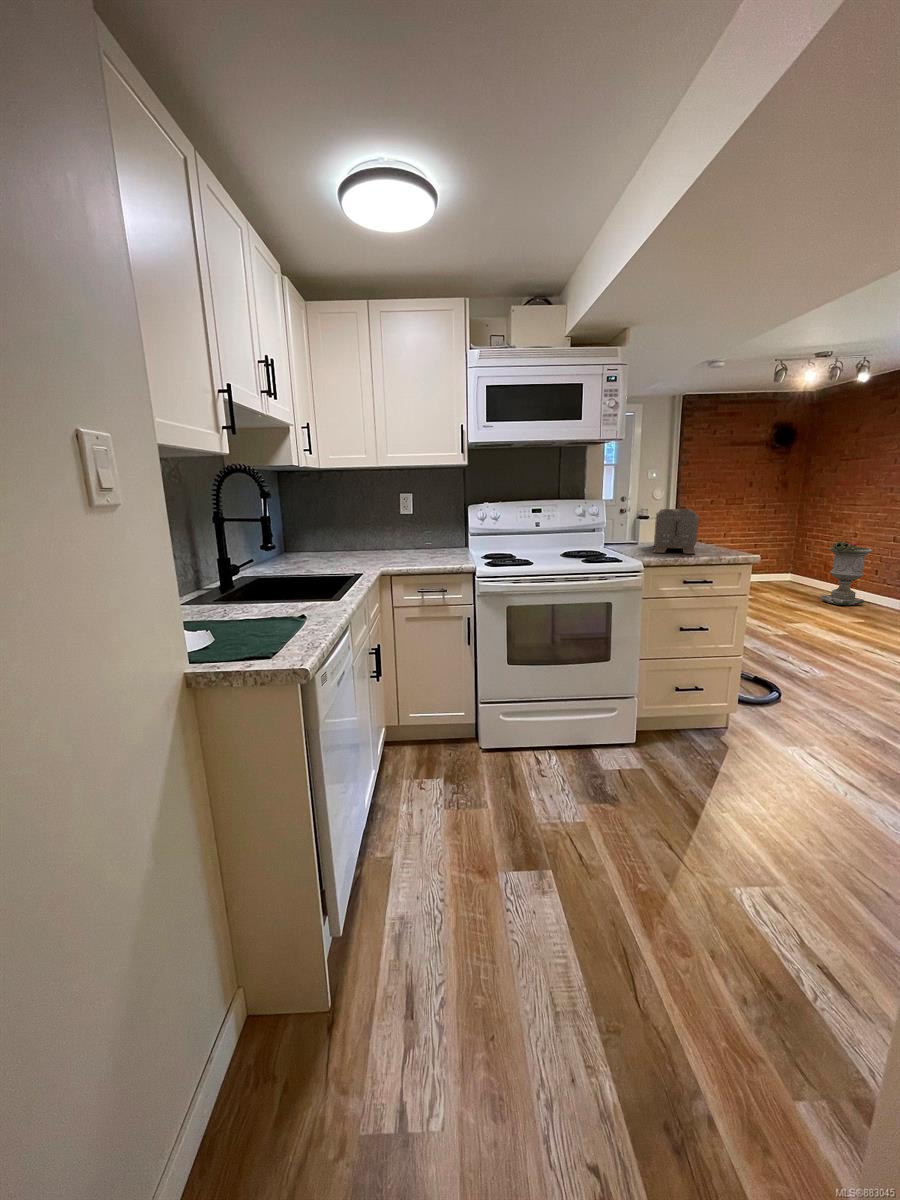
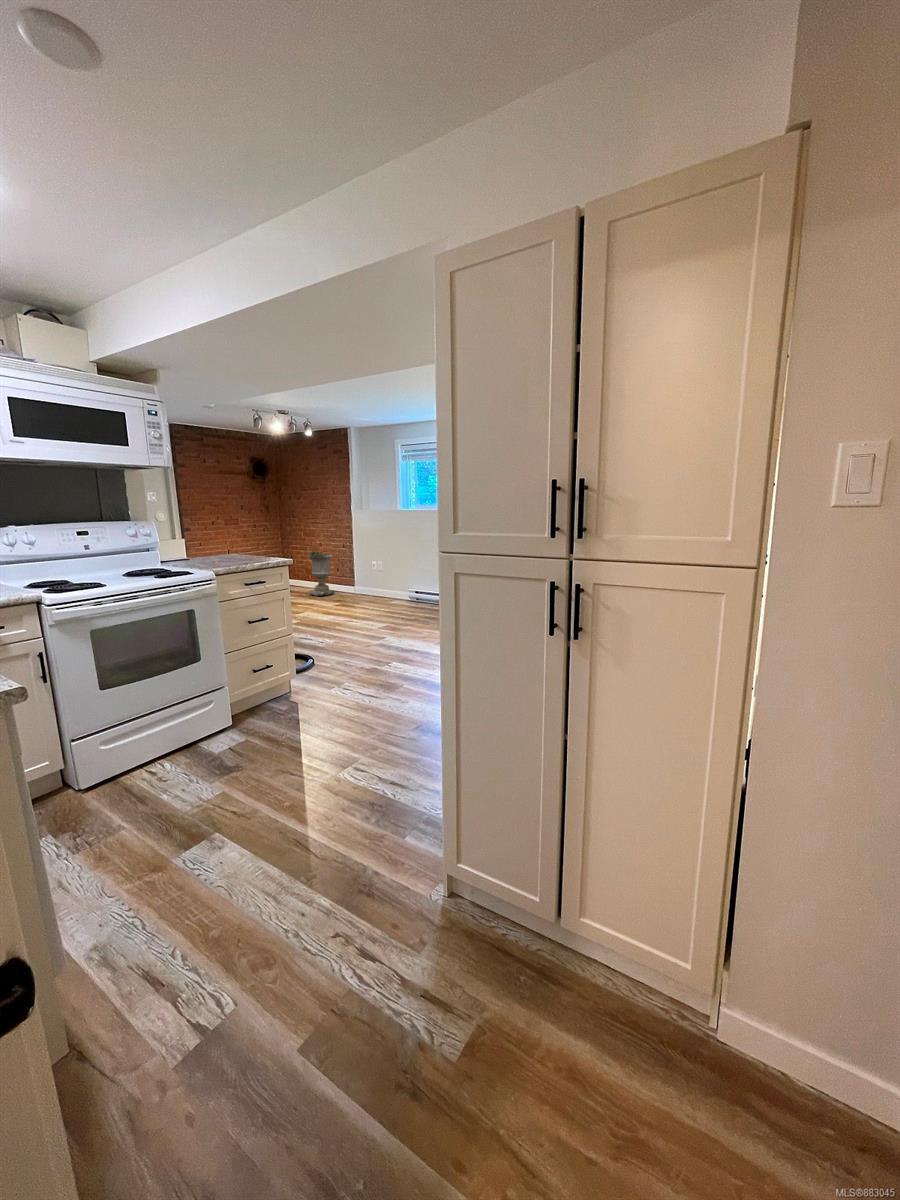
toaster: present [654,509,699,554] -> none [203,529,247,565]

